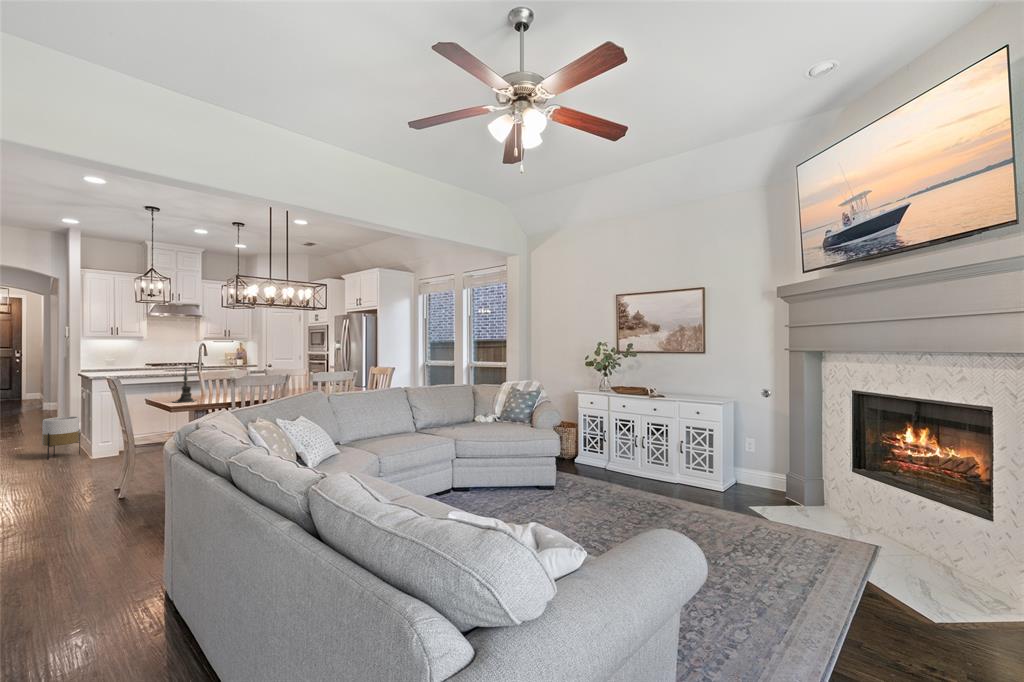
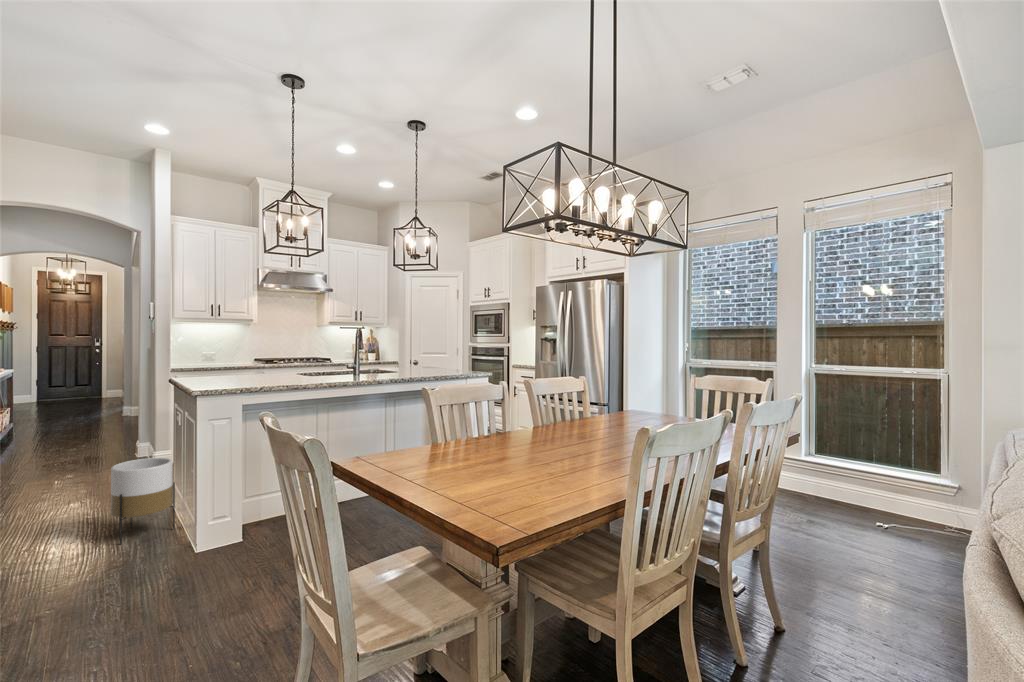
candle holder: present [174,367,195,402] -> none [408,373,463,483]

